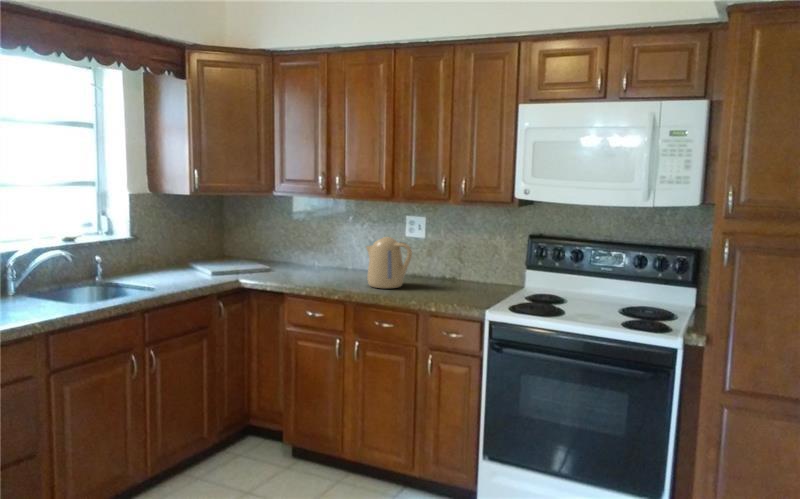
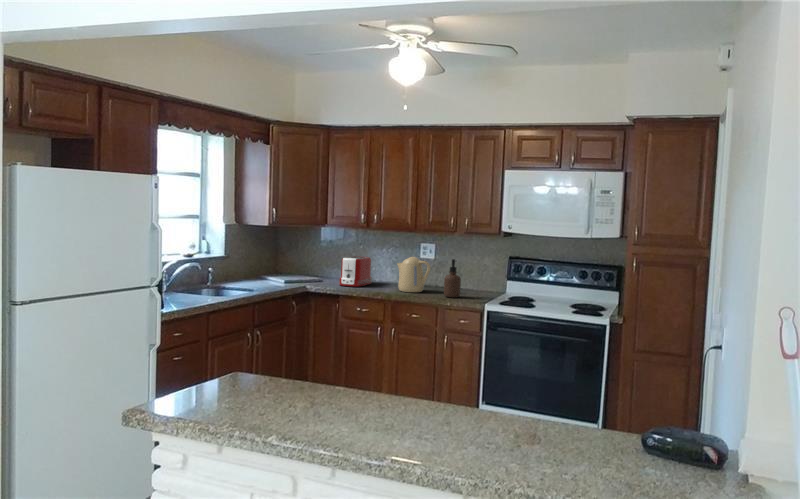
toaster: none [289,235,339,279] -> present [339,256,372,287]
soap dispenser: none [429,241,453,298] -> present [444,259,461,298]

